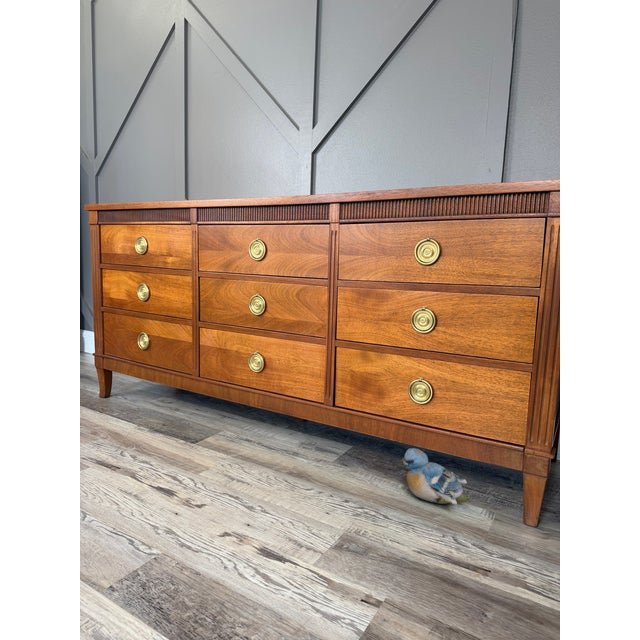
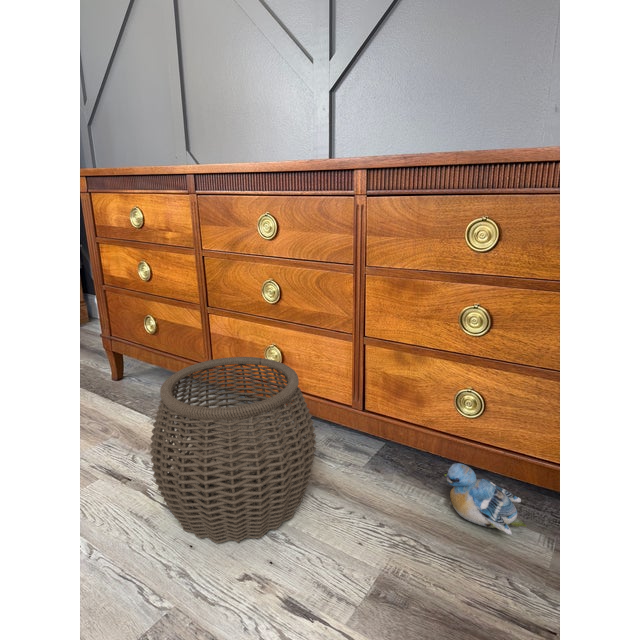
woven basket: none [145,357,292,511] -> present [150,357,316,543]

